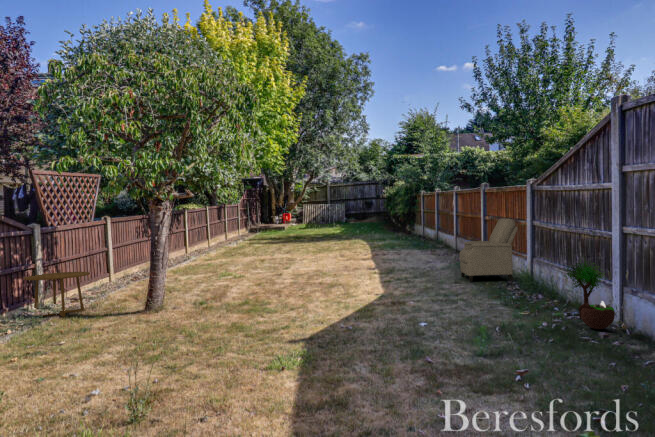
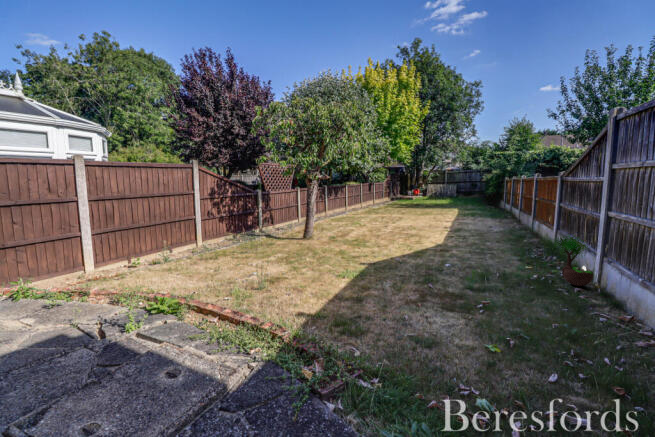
chair: present [459,218,518,282] -> none [503,200,550,244]
round table: present [24,272,90,317] -> none [251,215,281,237]

